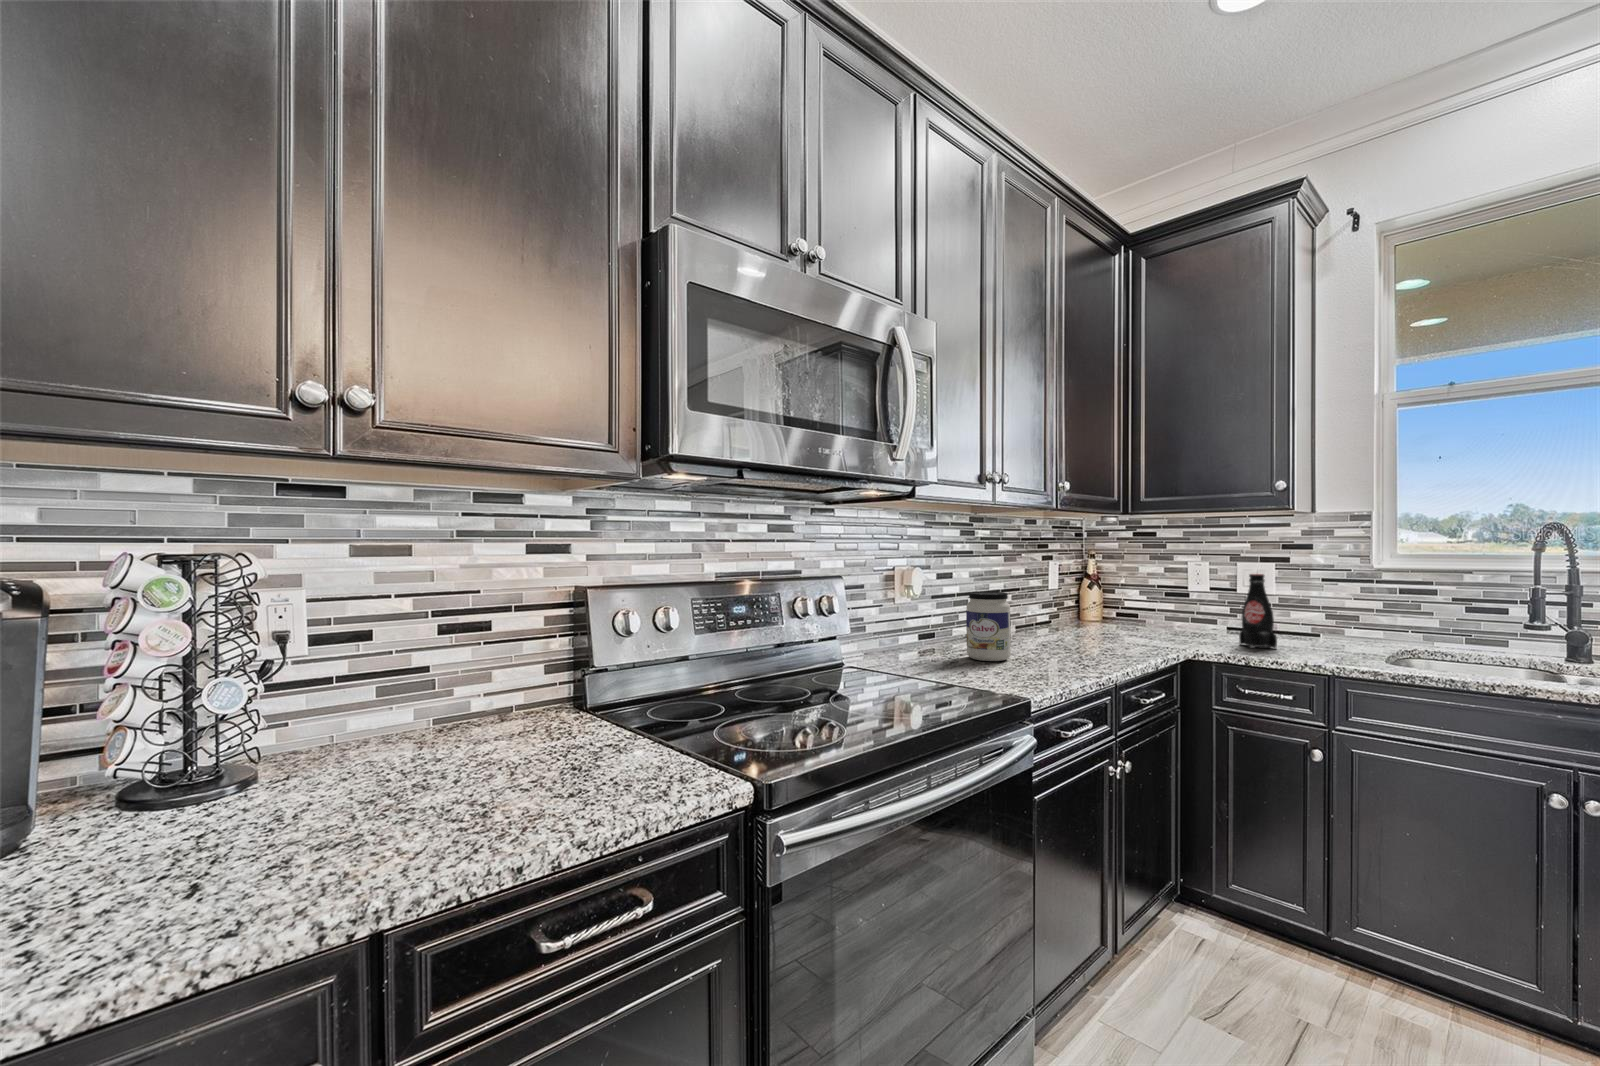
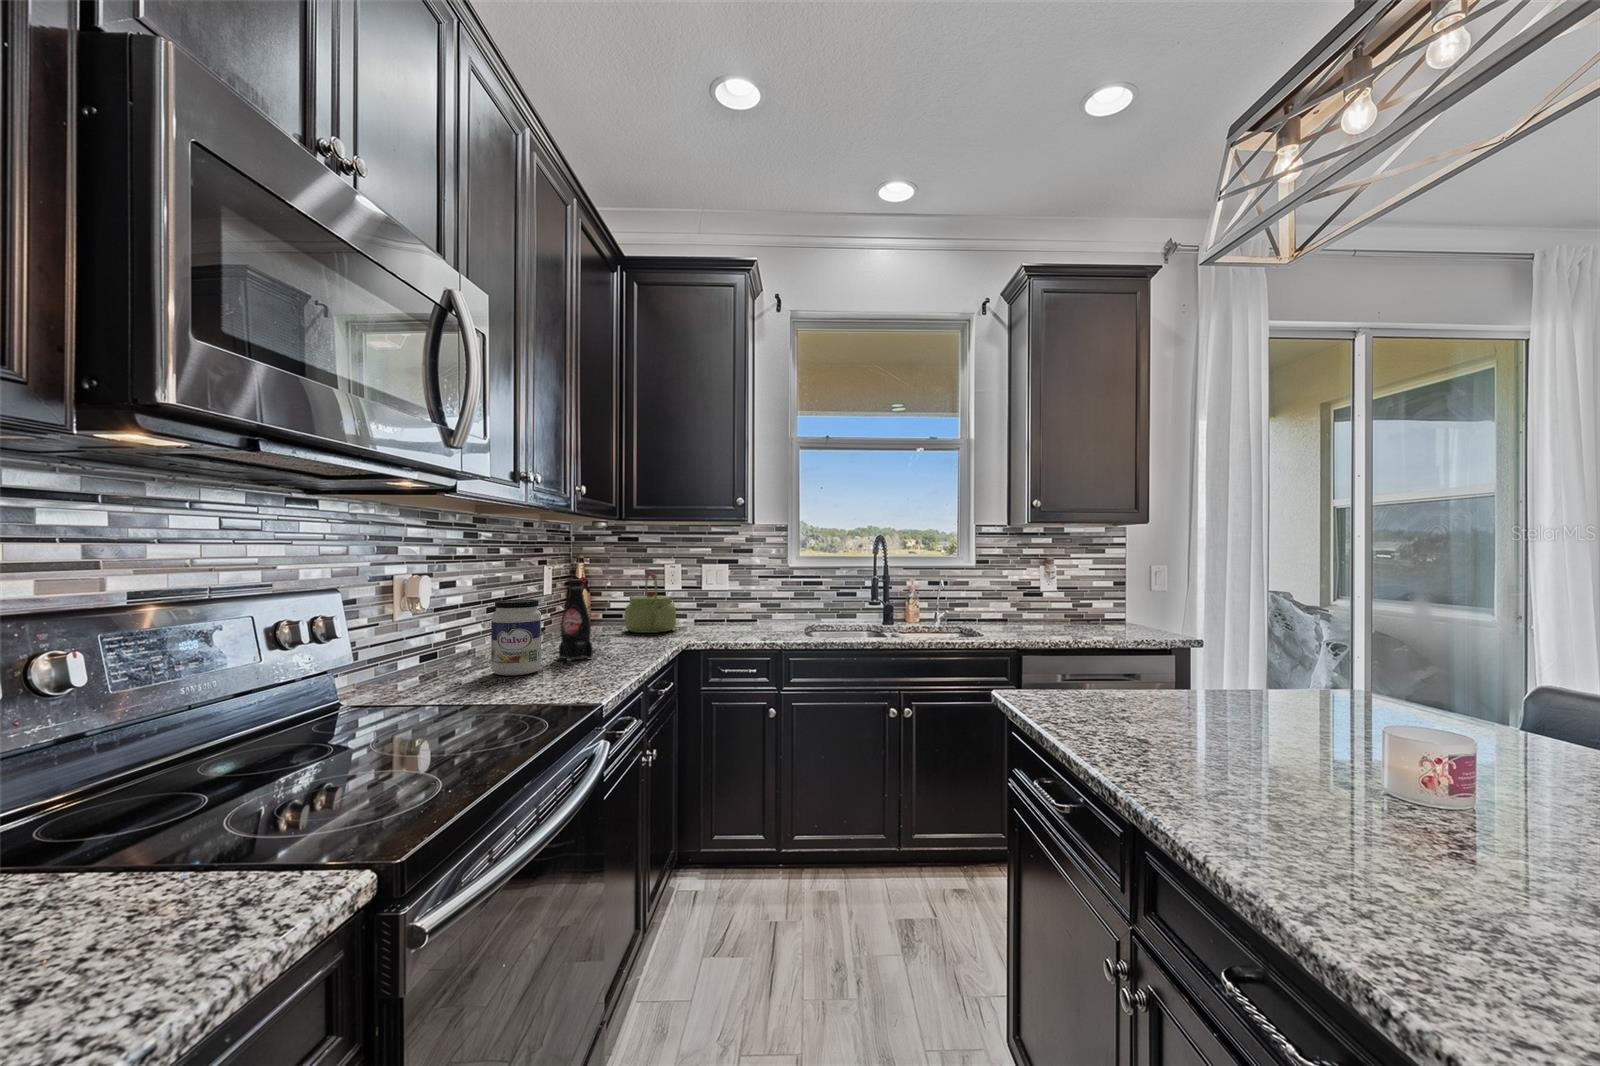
kettle: none [1134,570,1197,637] -> present [625,572,676,633]
bottle: present [1239,574,1277,648] -> present [559,579,593,661]

